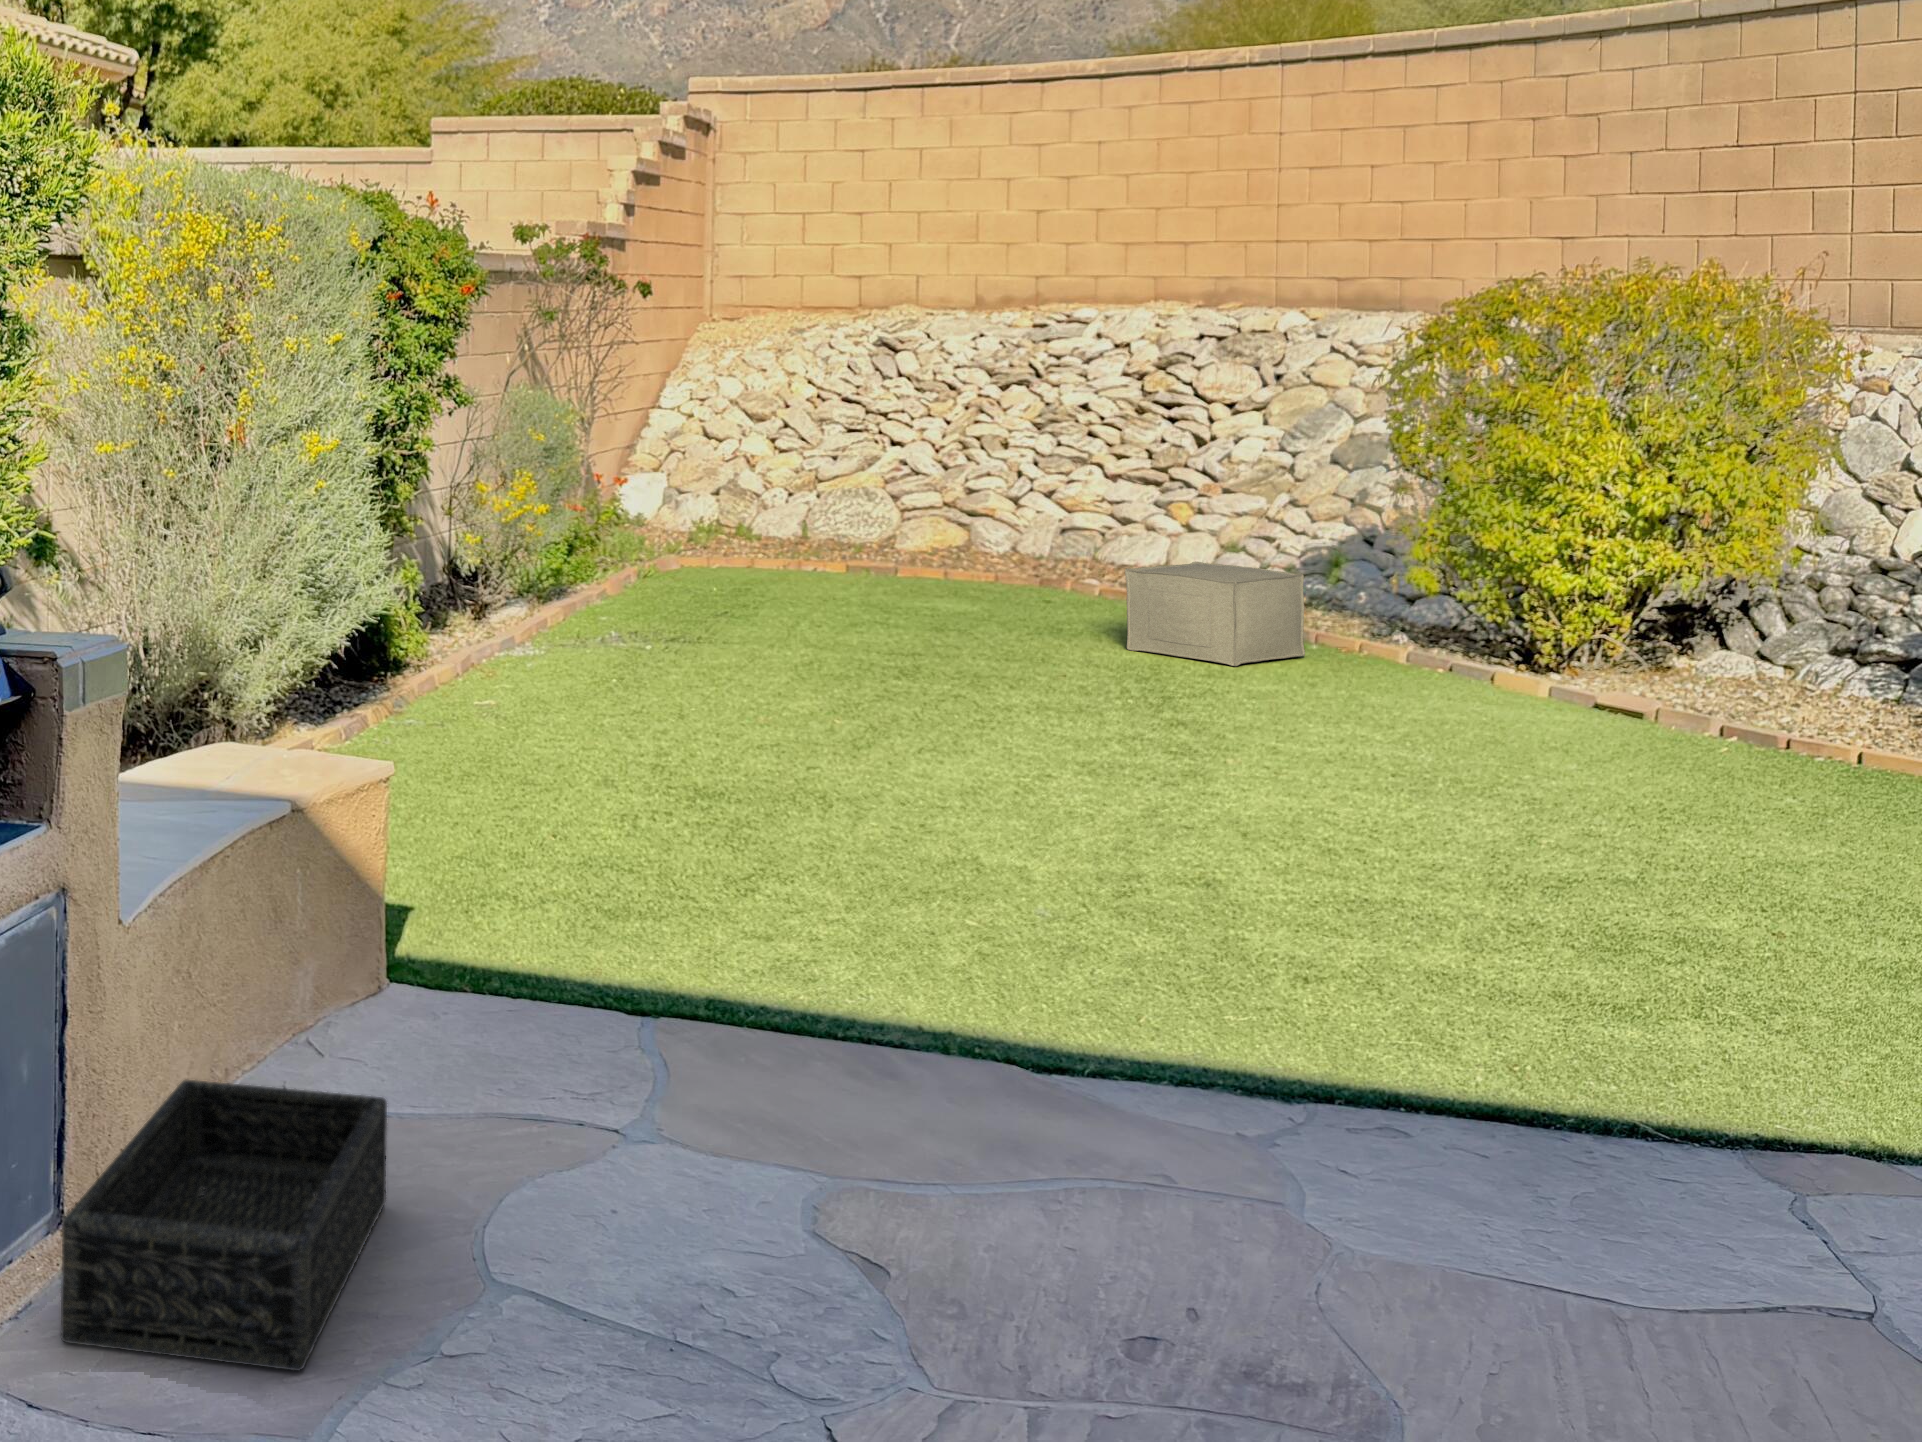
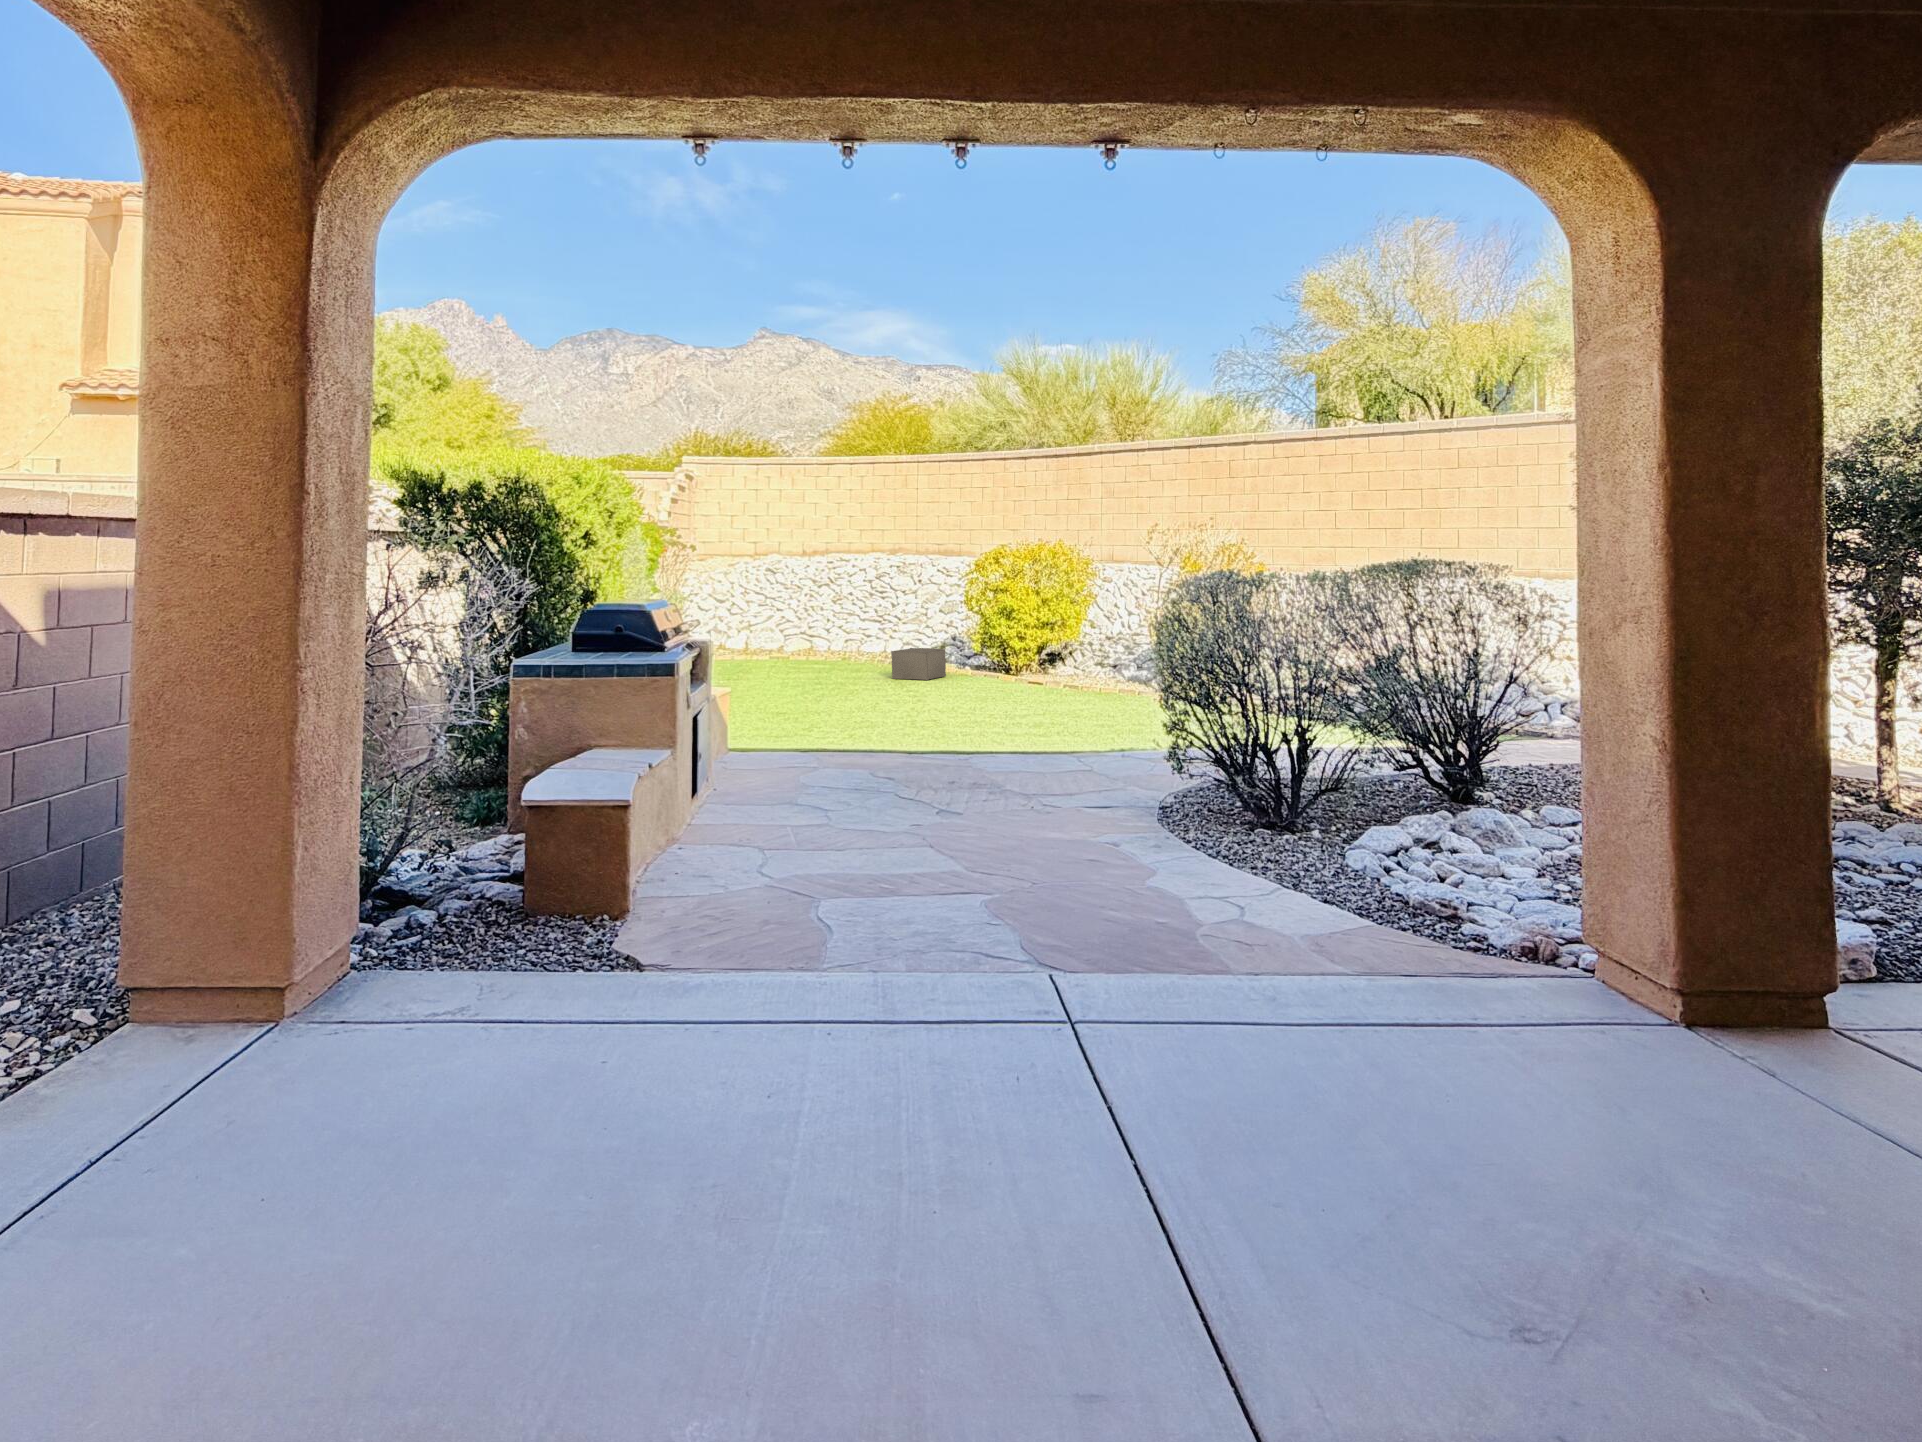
basket: present [61,1080,387,1371] -> none [783,749,842,788]

